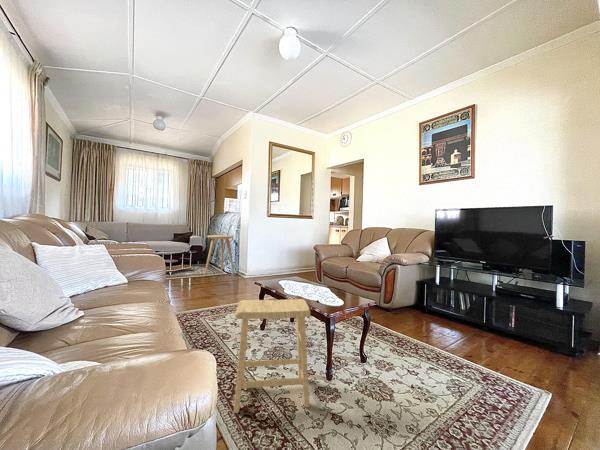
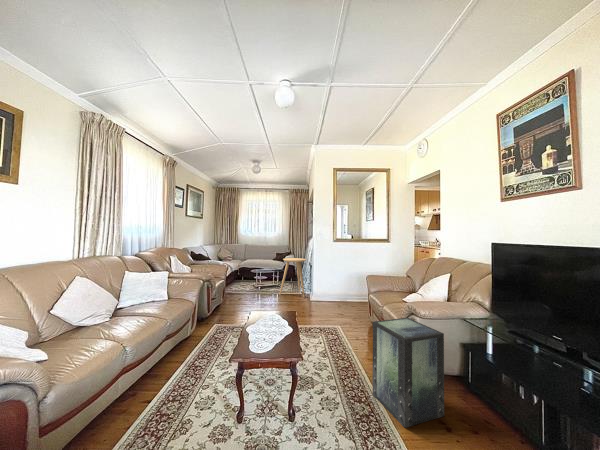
storage box: none [382,267,430,341] -> present [372,318,444,428]
footstool: present [234,299,310,413] -> none [152,326,226,437]

